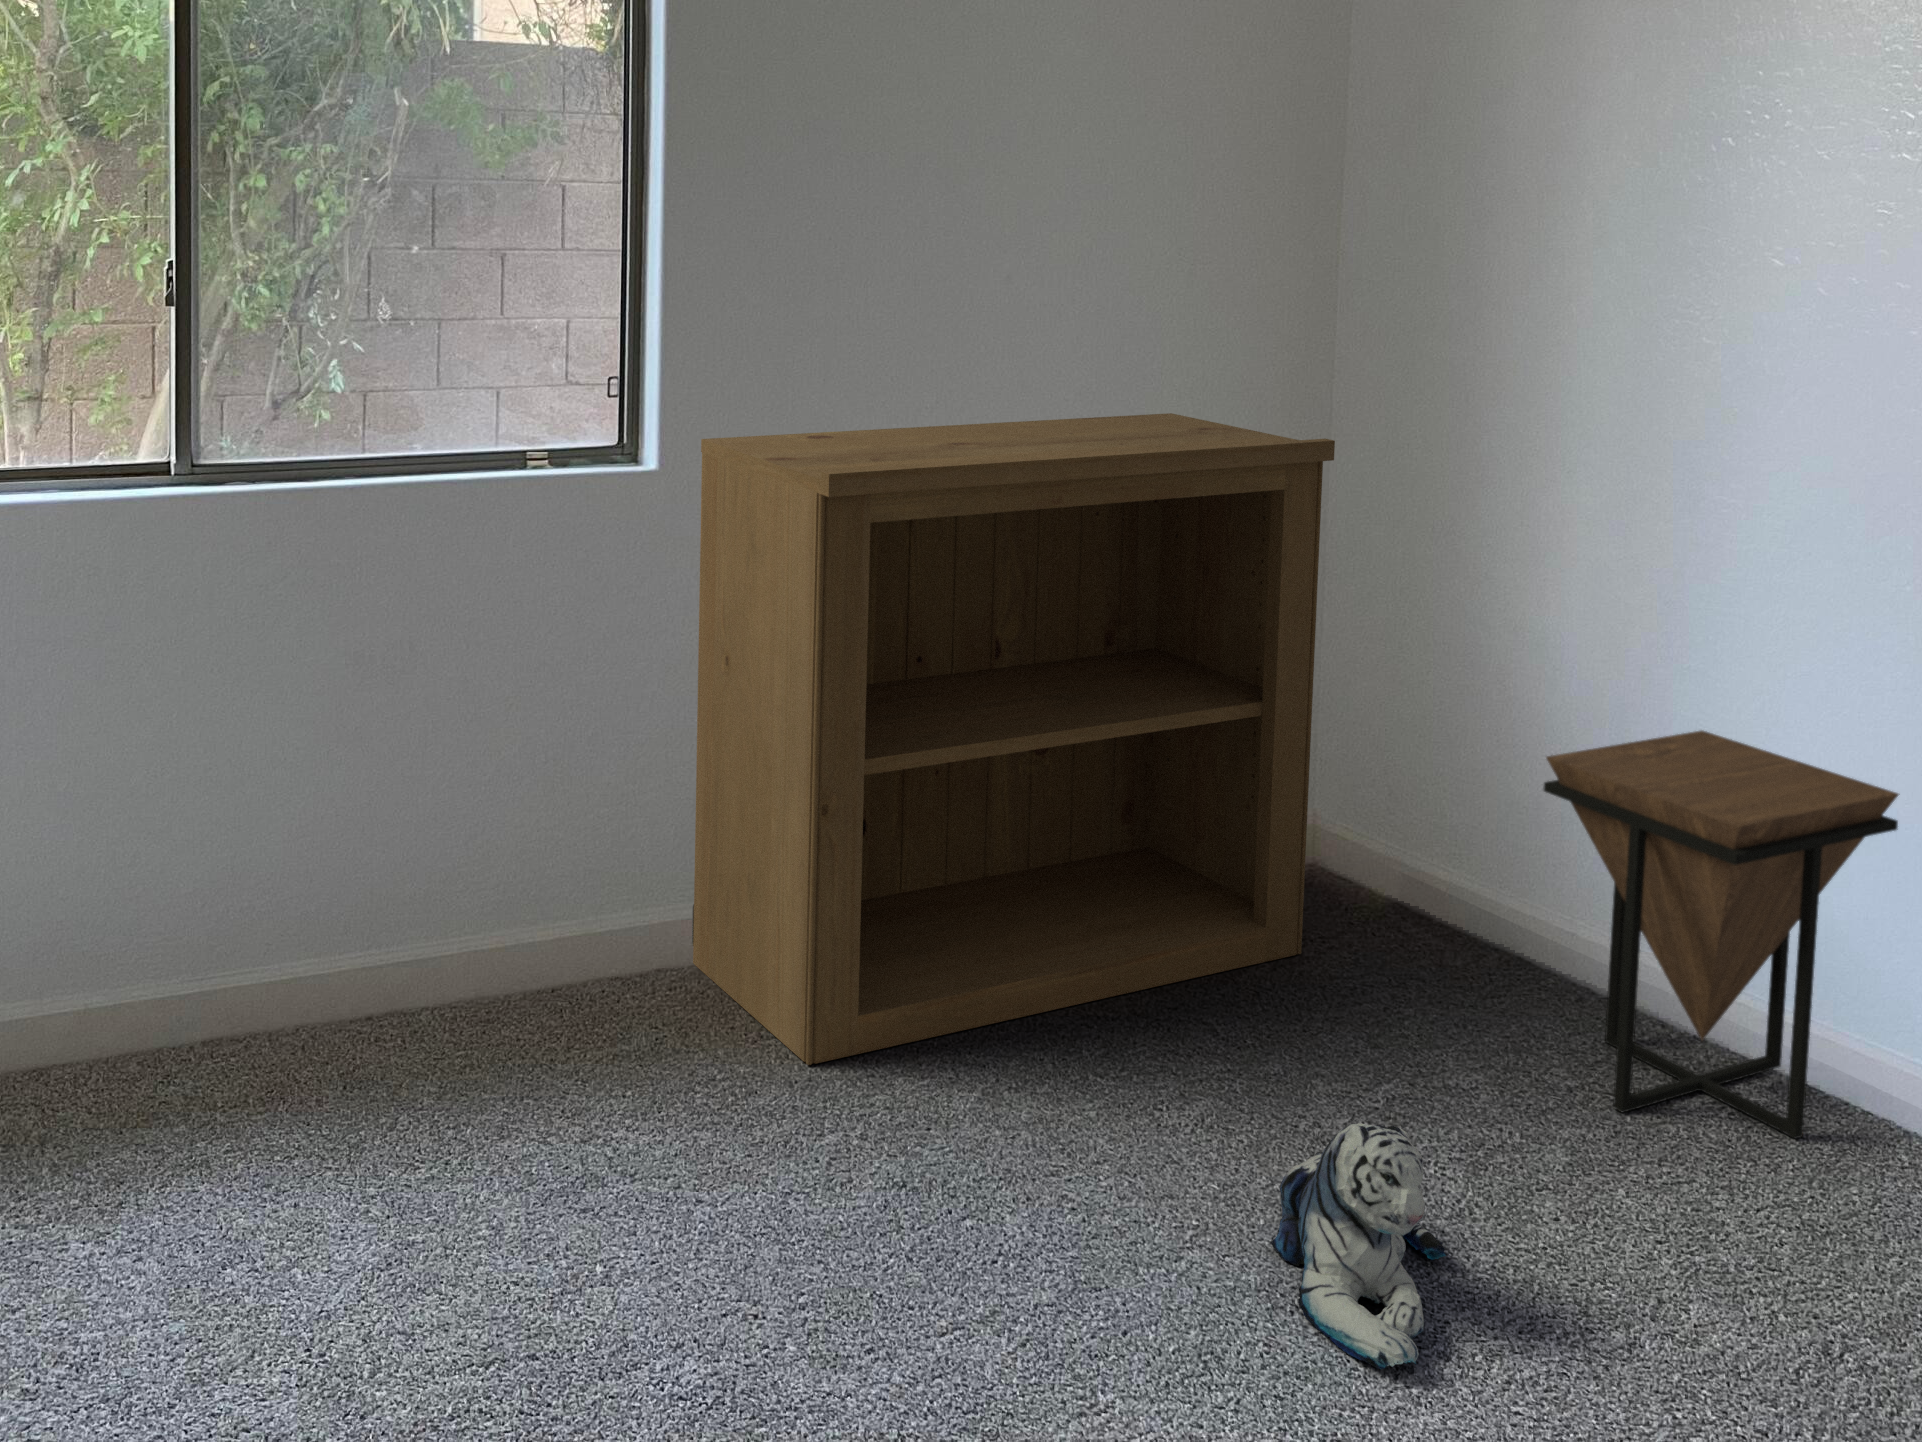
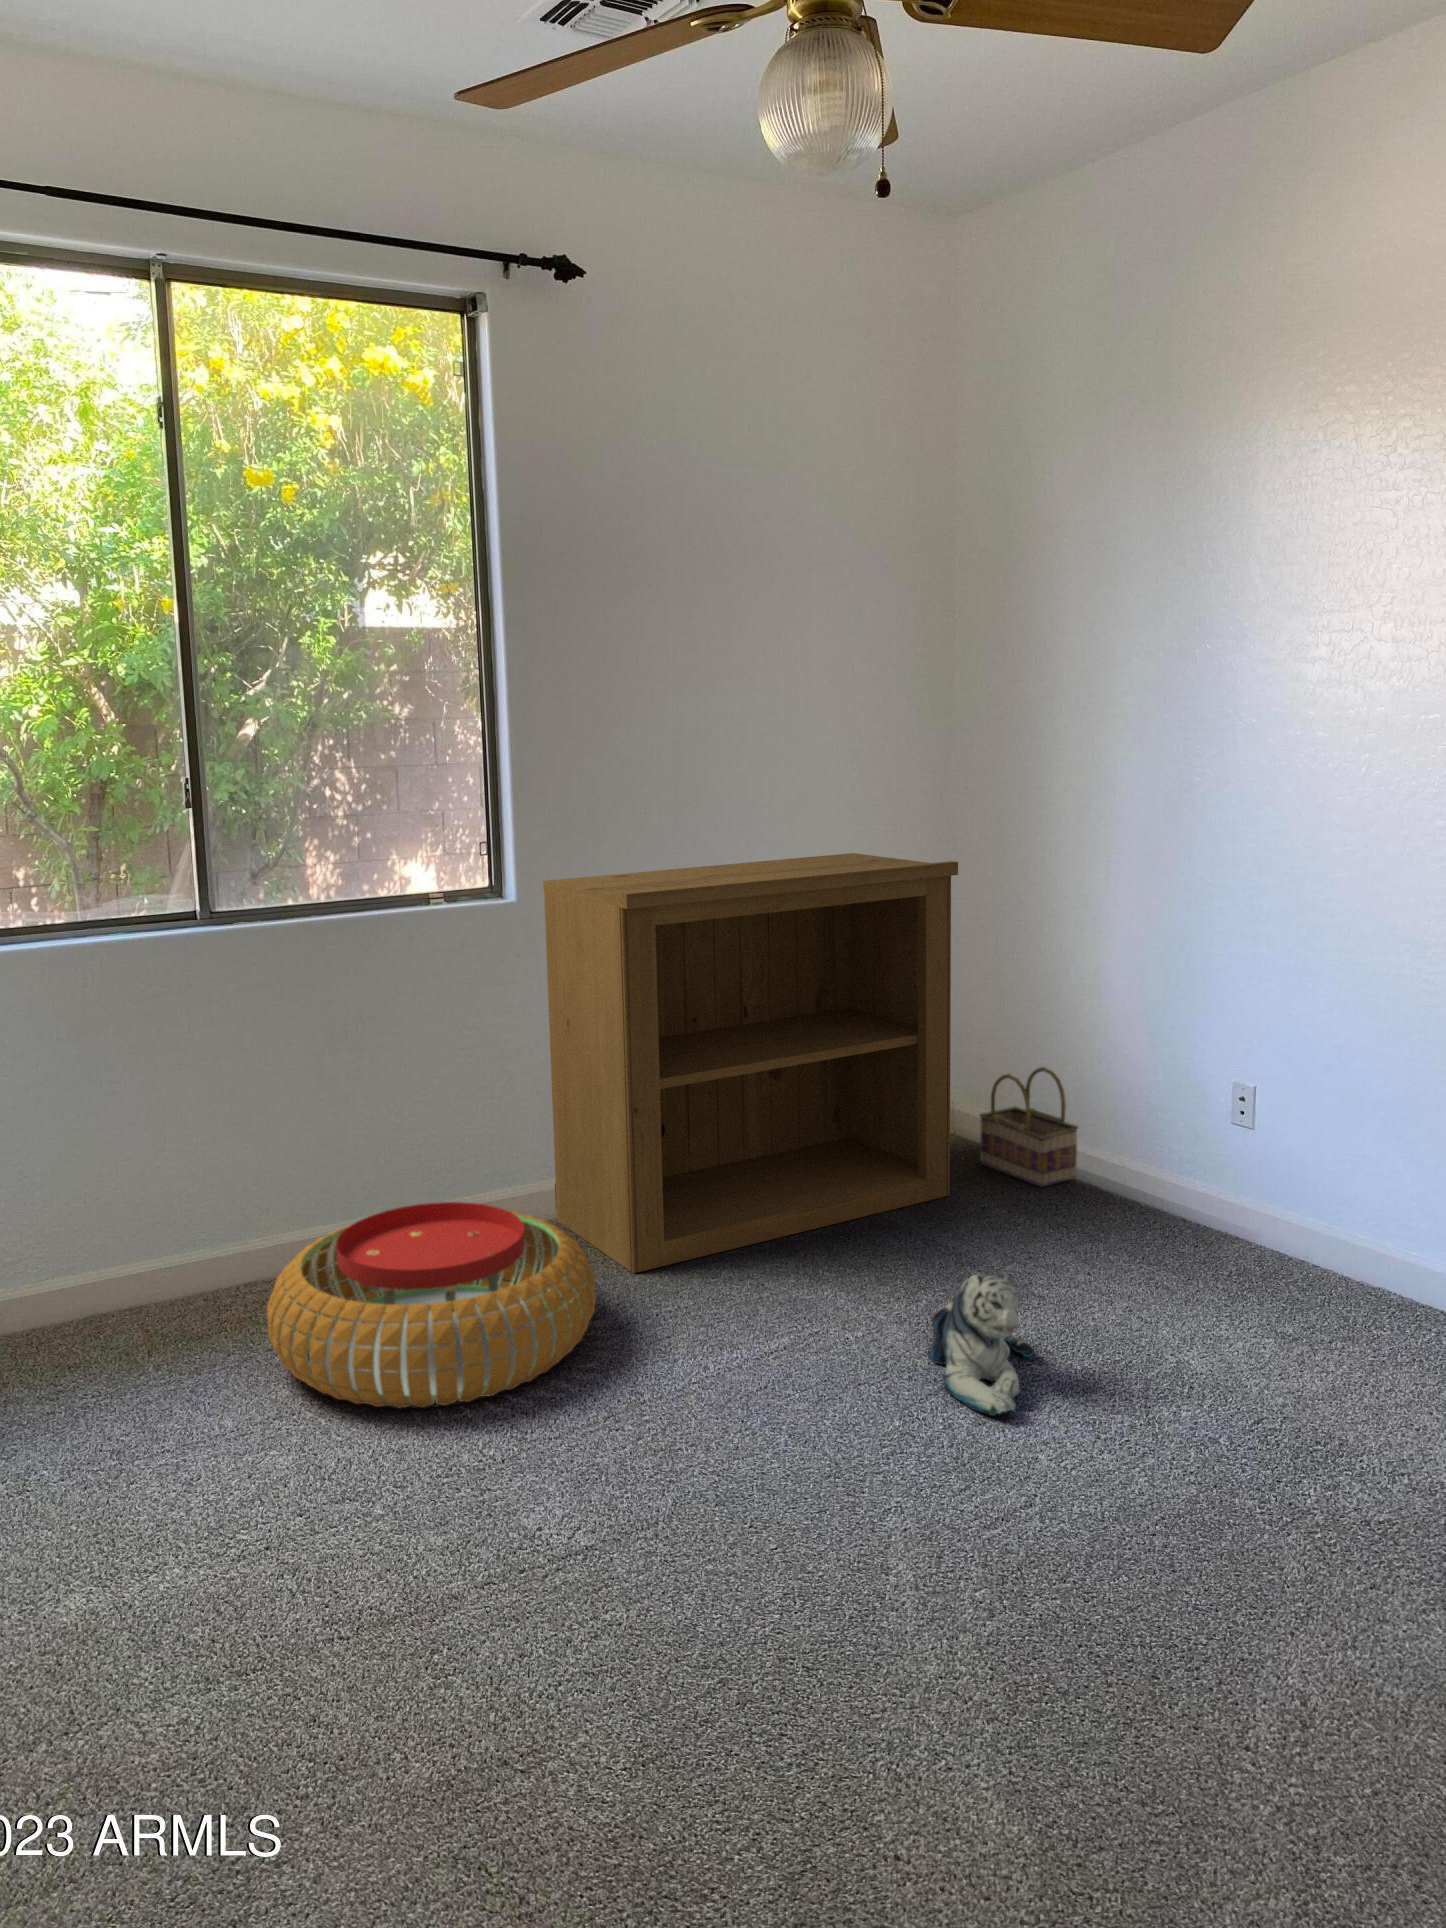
side table: present [1543,730,1899,1139] -> none [1097,1035,1321,1282]
basket: none [1347,757,1503,947] -> present [980,1067,1078,1187]
pouf: none [227,944,749,1297] -> present [267,1202,596,1408]

